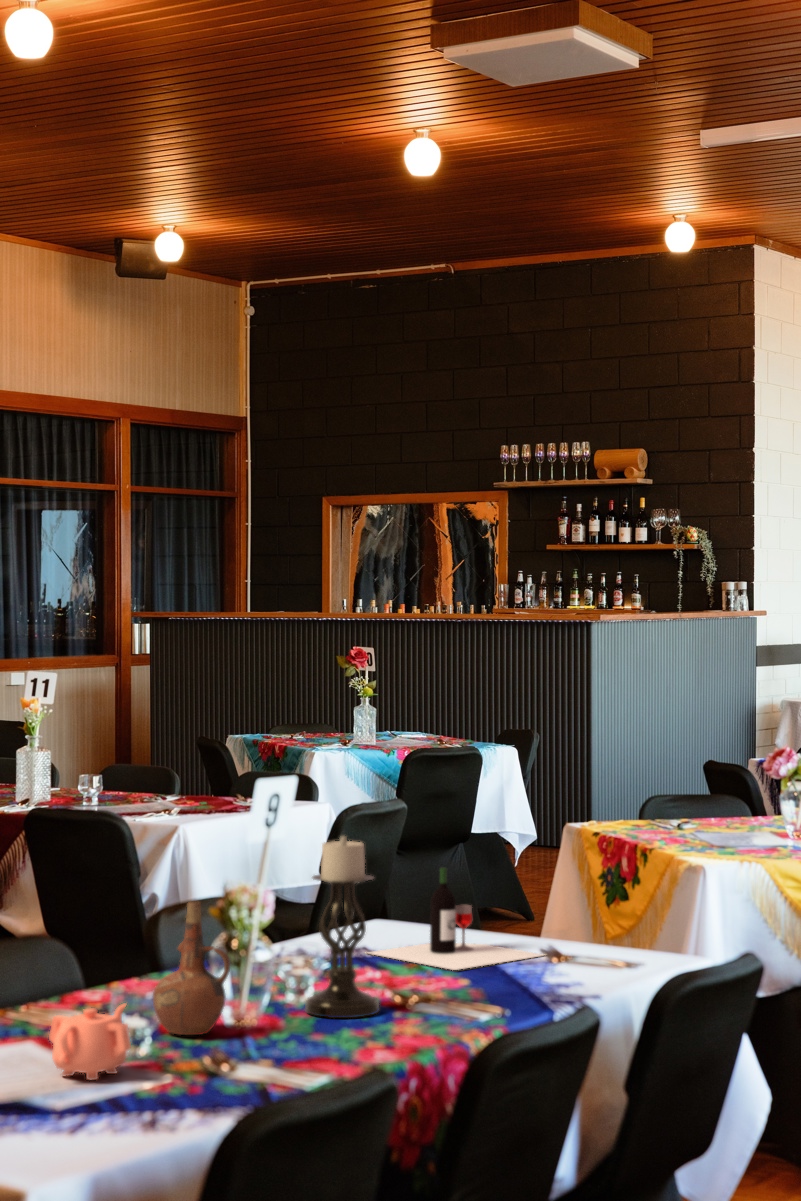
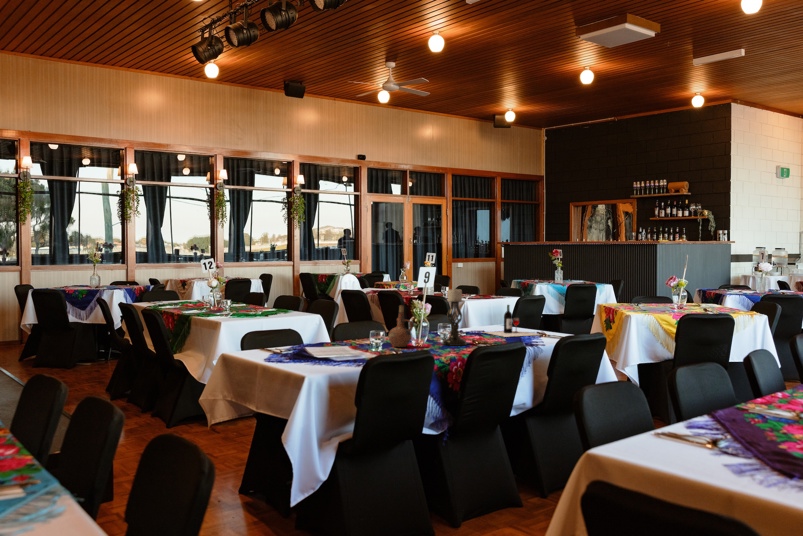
teapot: present [49,1004,131,1080] -> none [346,333,372,355]

